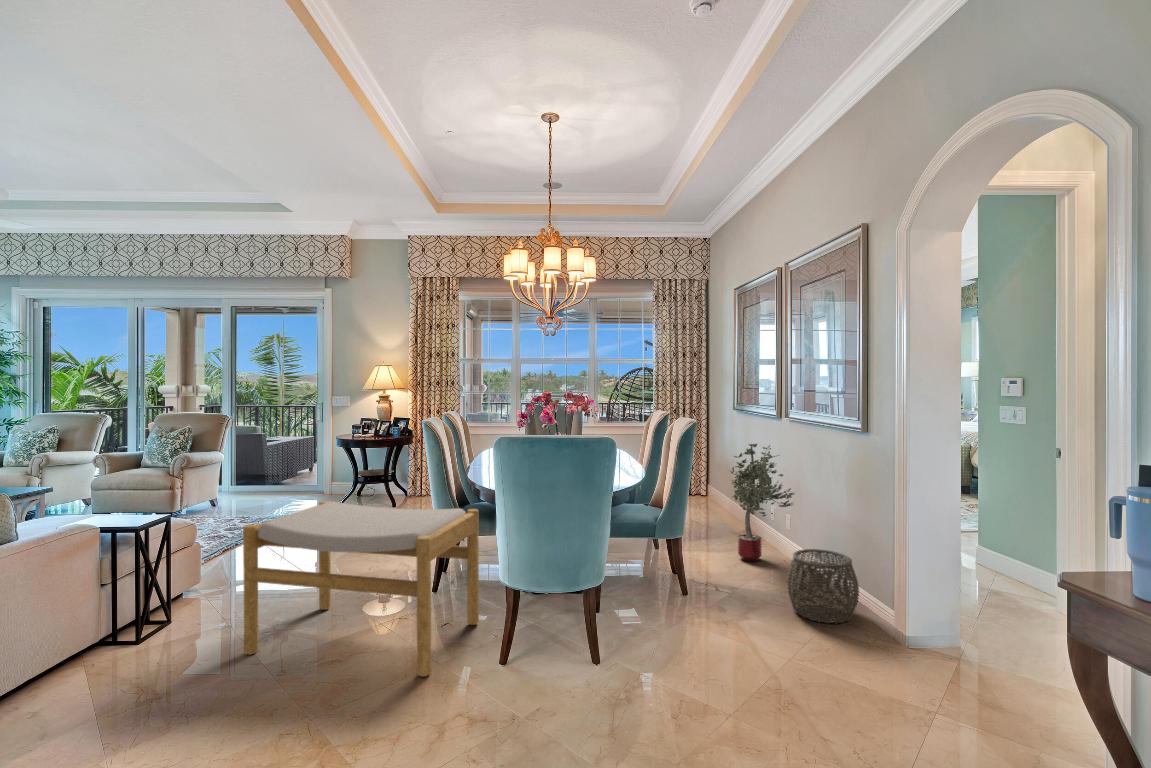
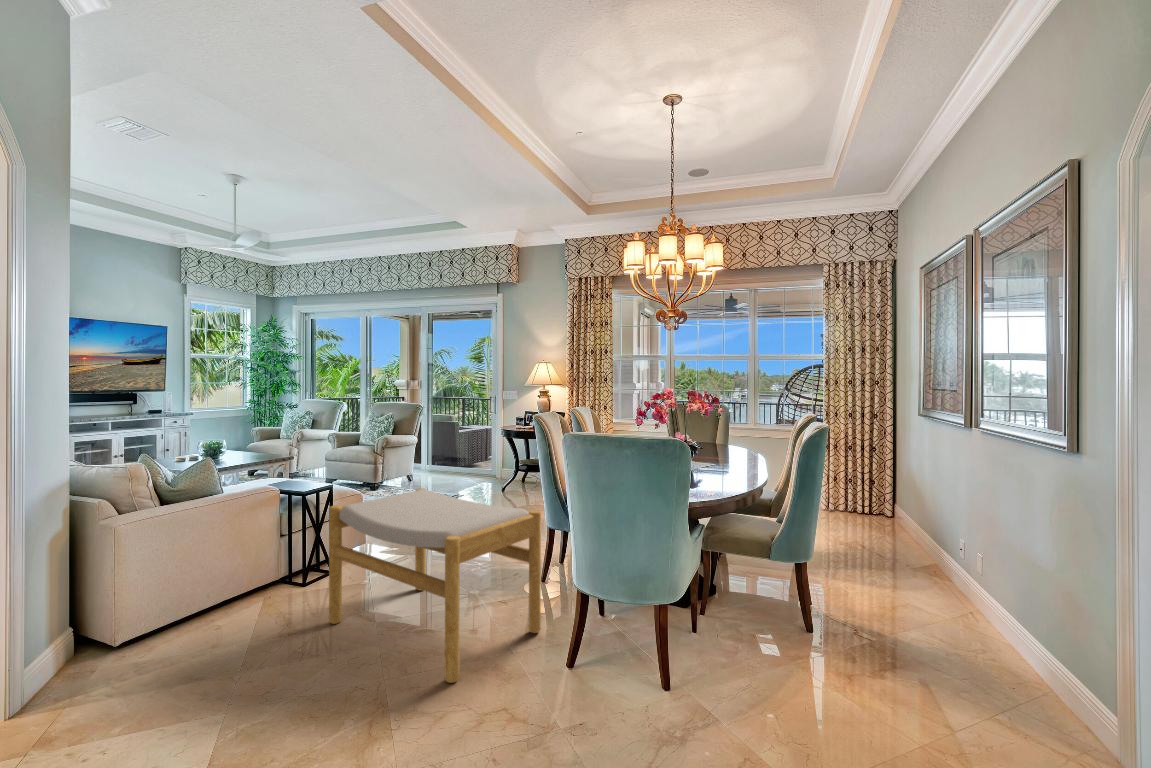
potted tree: present [731,444,794,561] -> none [877,459,980,612]
woven basket: present [787,549,859,624] -> none [933,613,1055,734]

